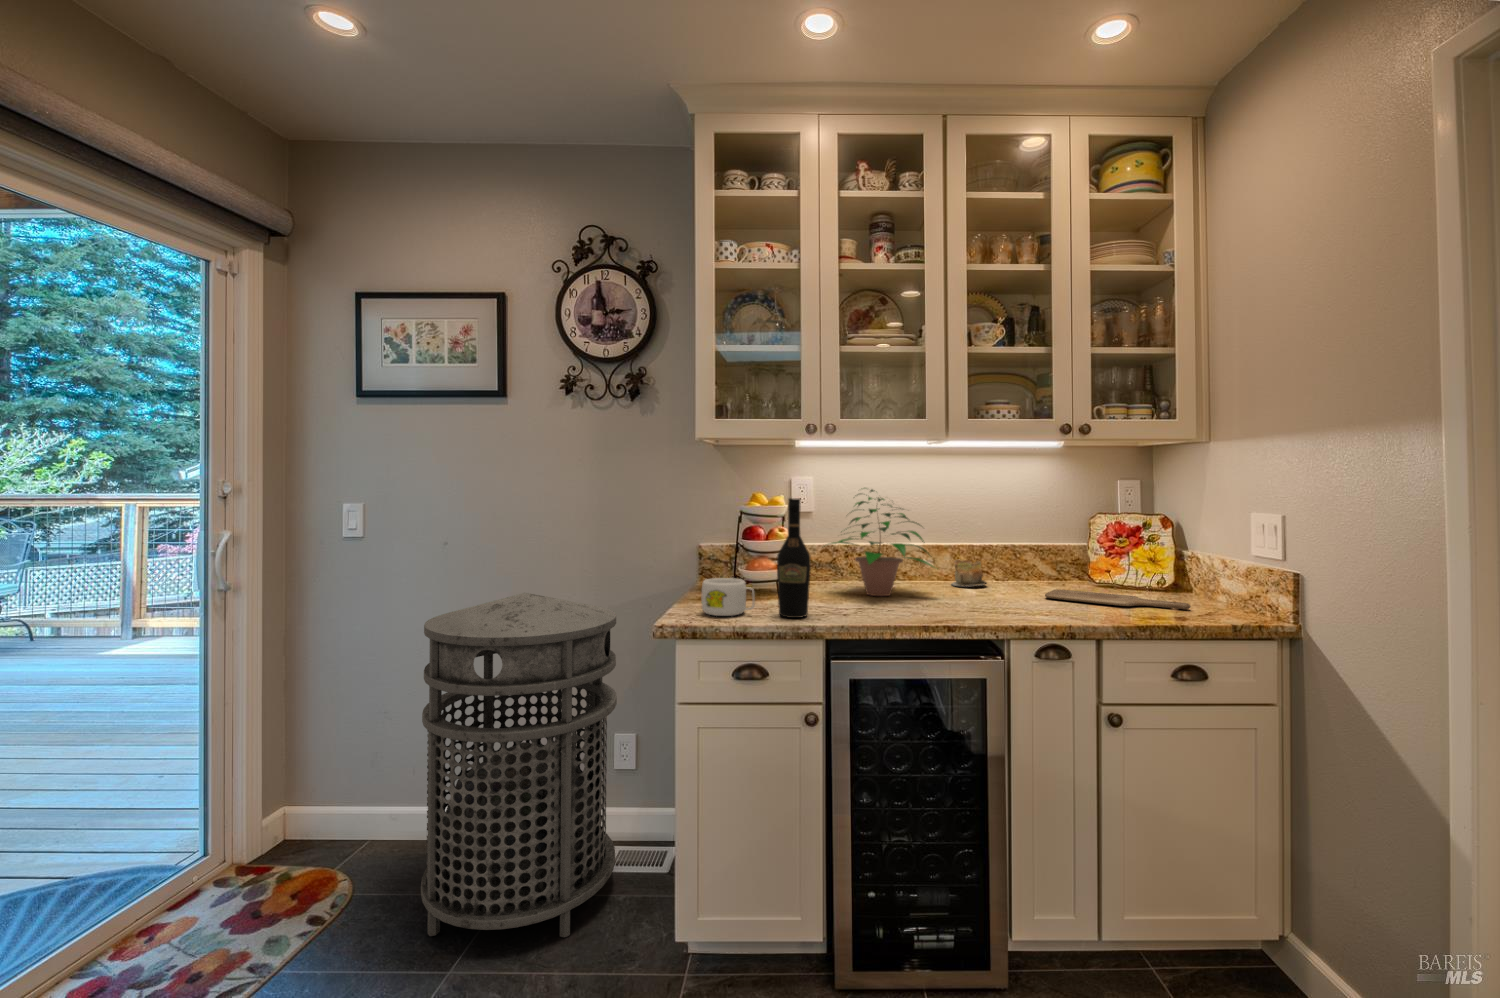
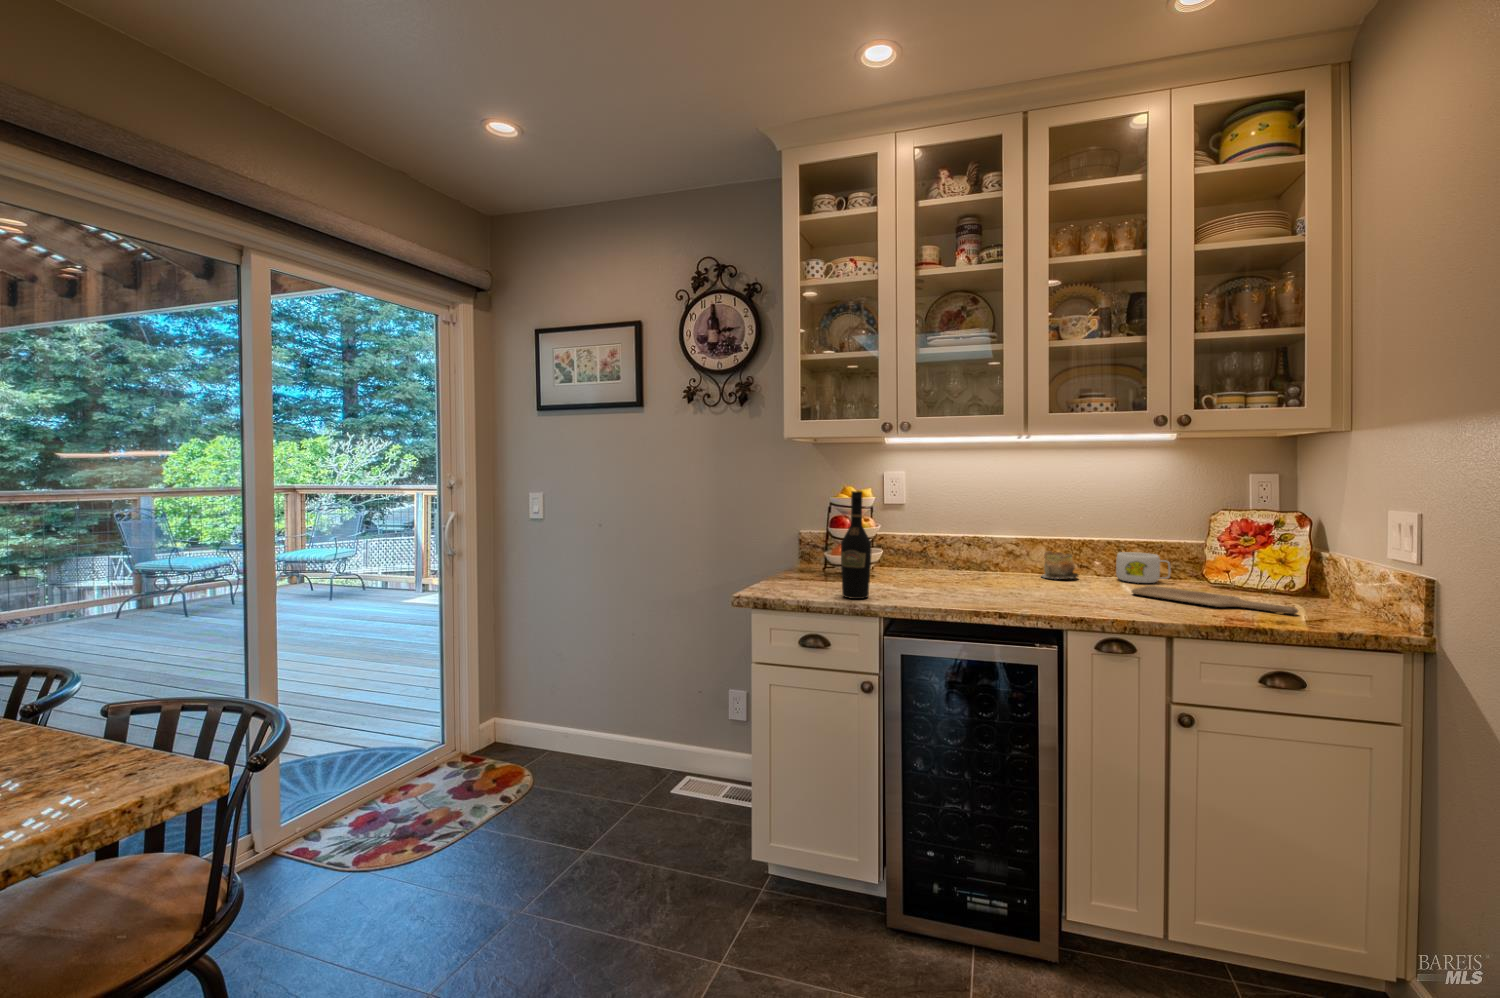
potted plant: present [831,490,933,596] -> none [902,481,1014,584]
mug: present [701,578,755,616] -> present [1116,552,1171,583]
trash can: present [421,593,617,937] -> none [573,566,723,847]

